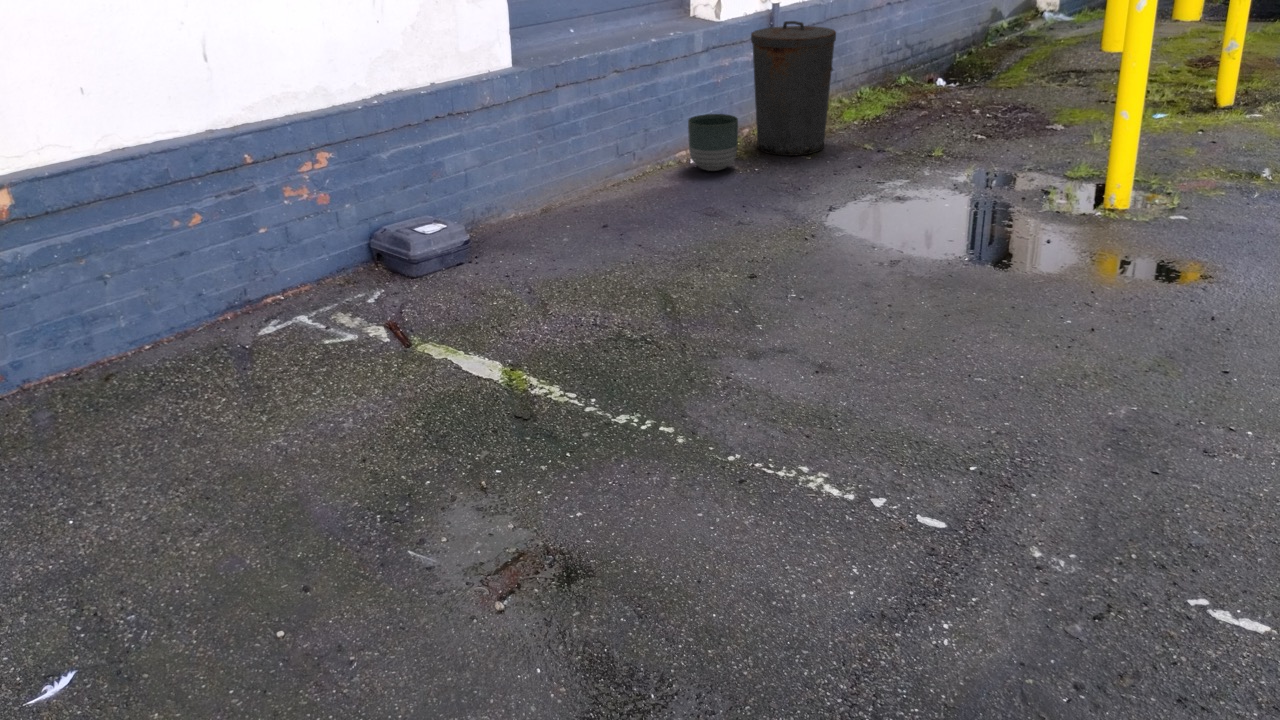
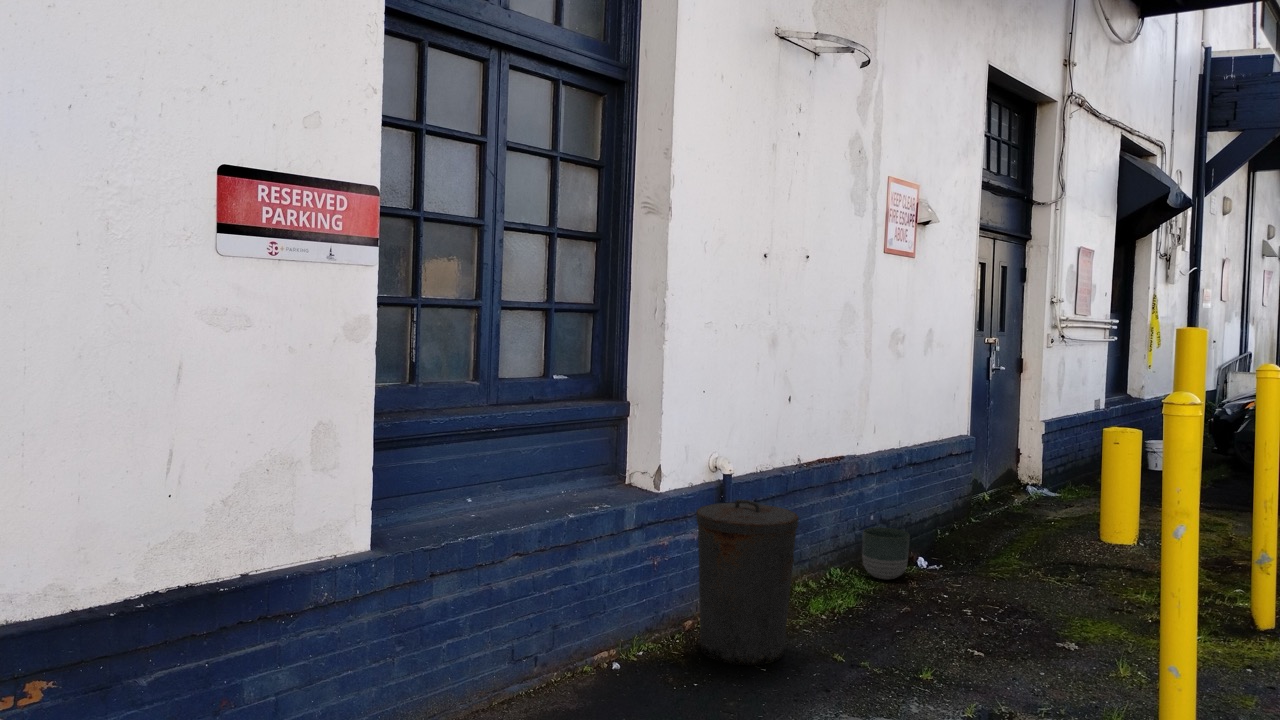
planter: present [688,114,738,171] -> present [862,527,909,579]

